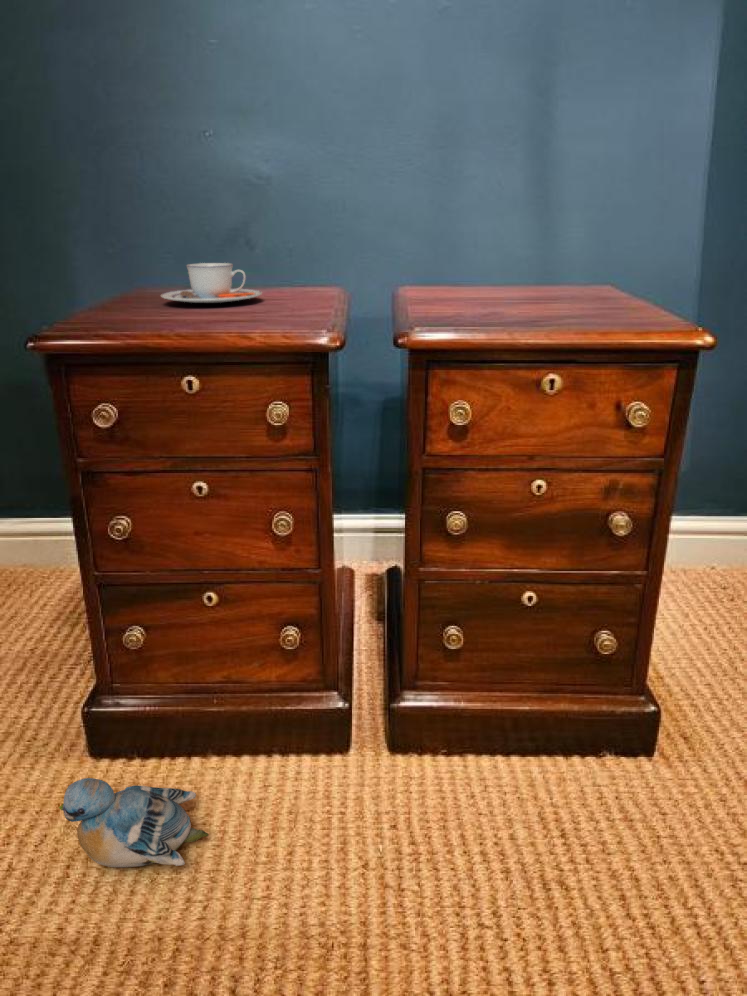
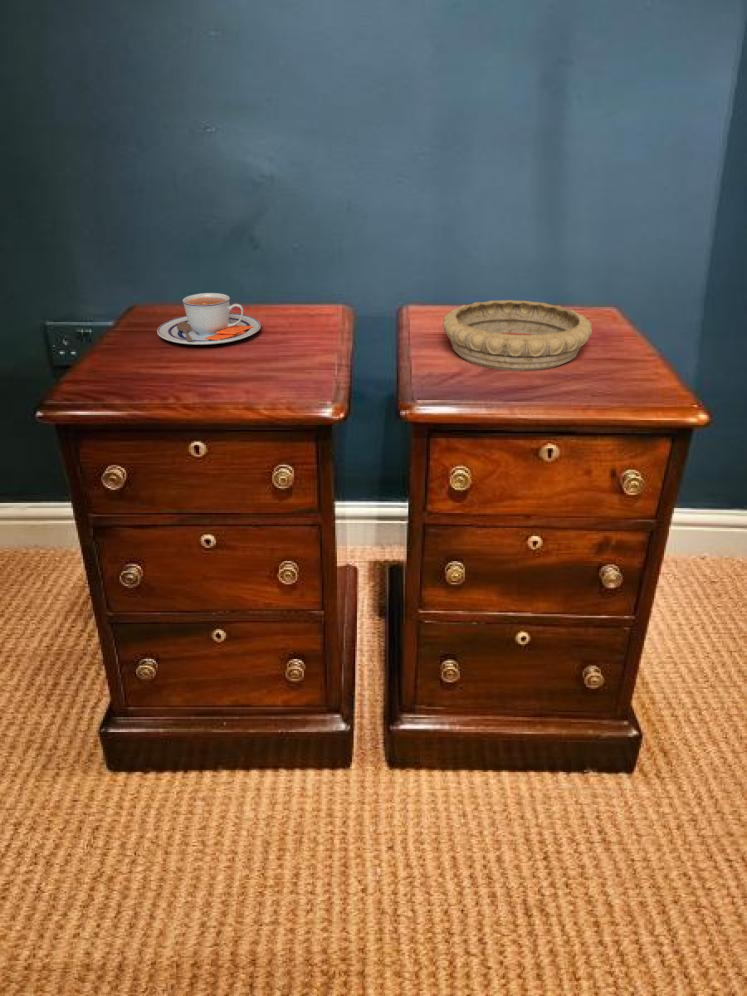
decorative bowl: none [441,266,587,315] -> present [443,300,592,371]
plush toy: present [59,778,208,867] -> none [82,816,220,896]

